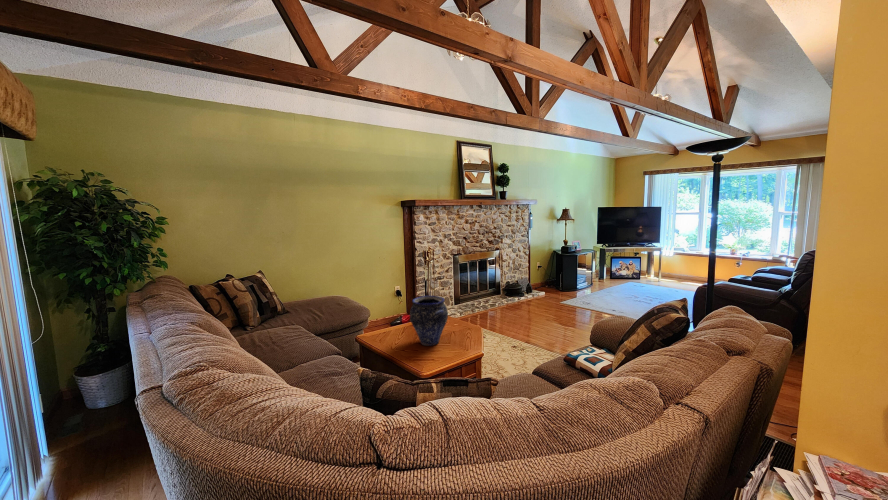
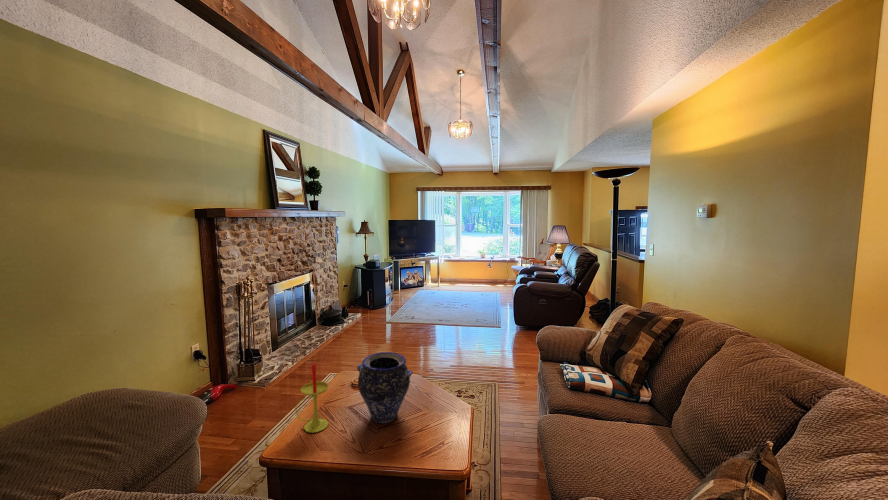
candle: none [379,292,400,338] -> present [295,364,328,433]

